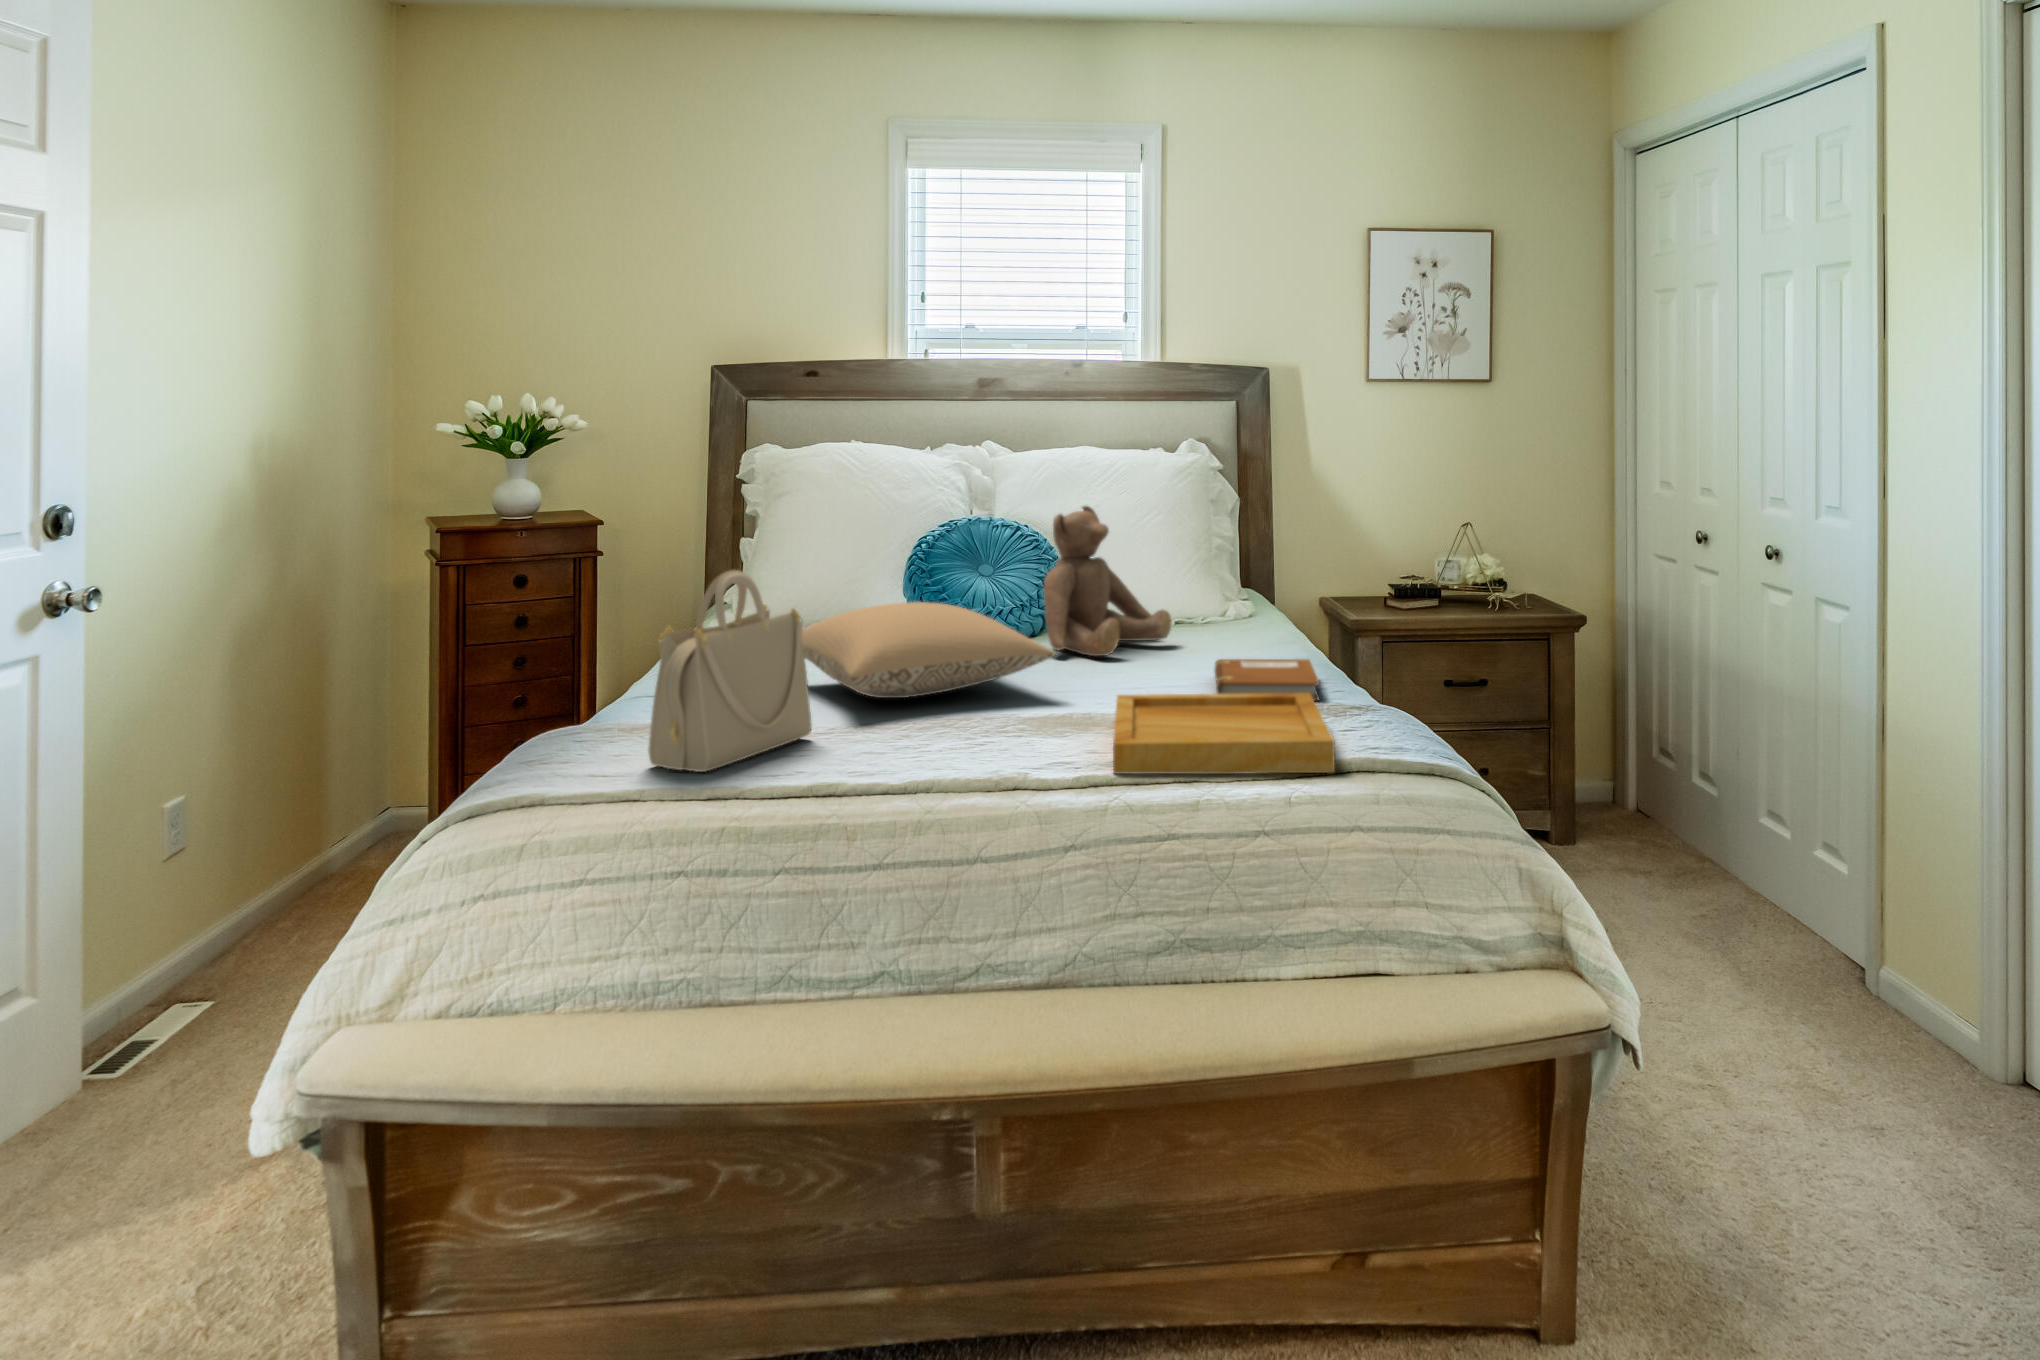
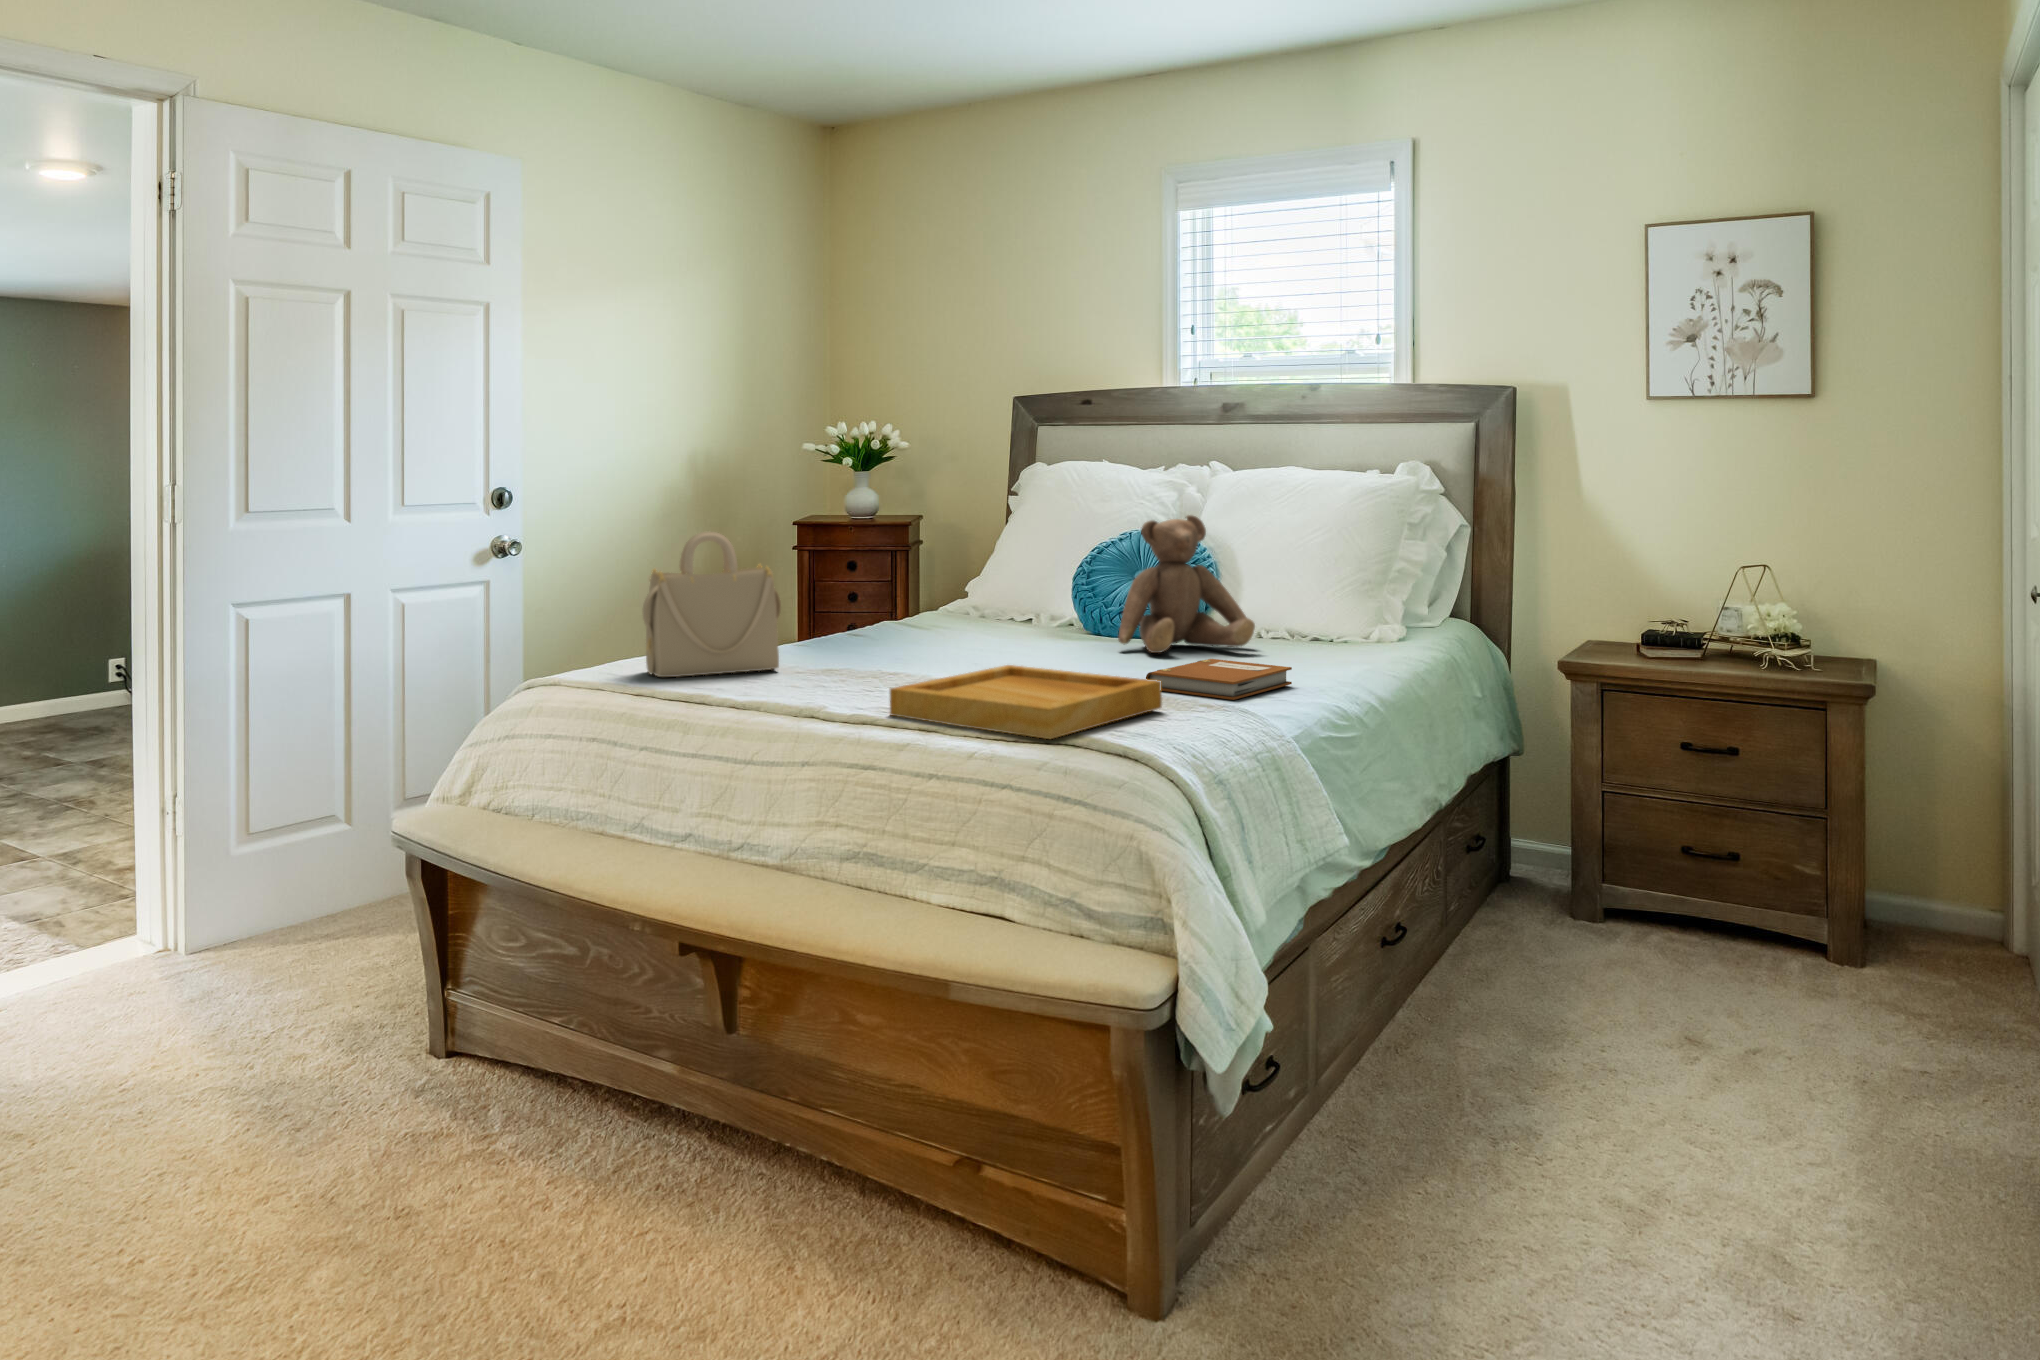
pillow: present [802,602,1056,698] -> none [835,583,1038,658]

